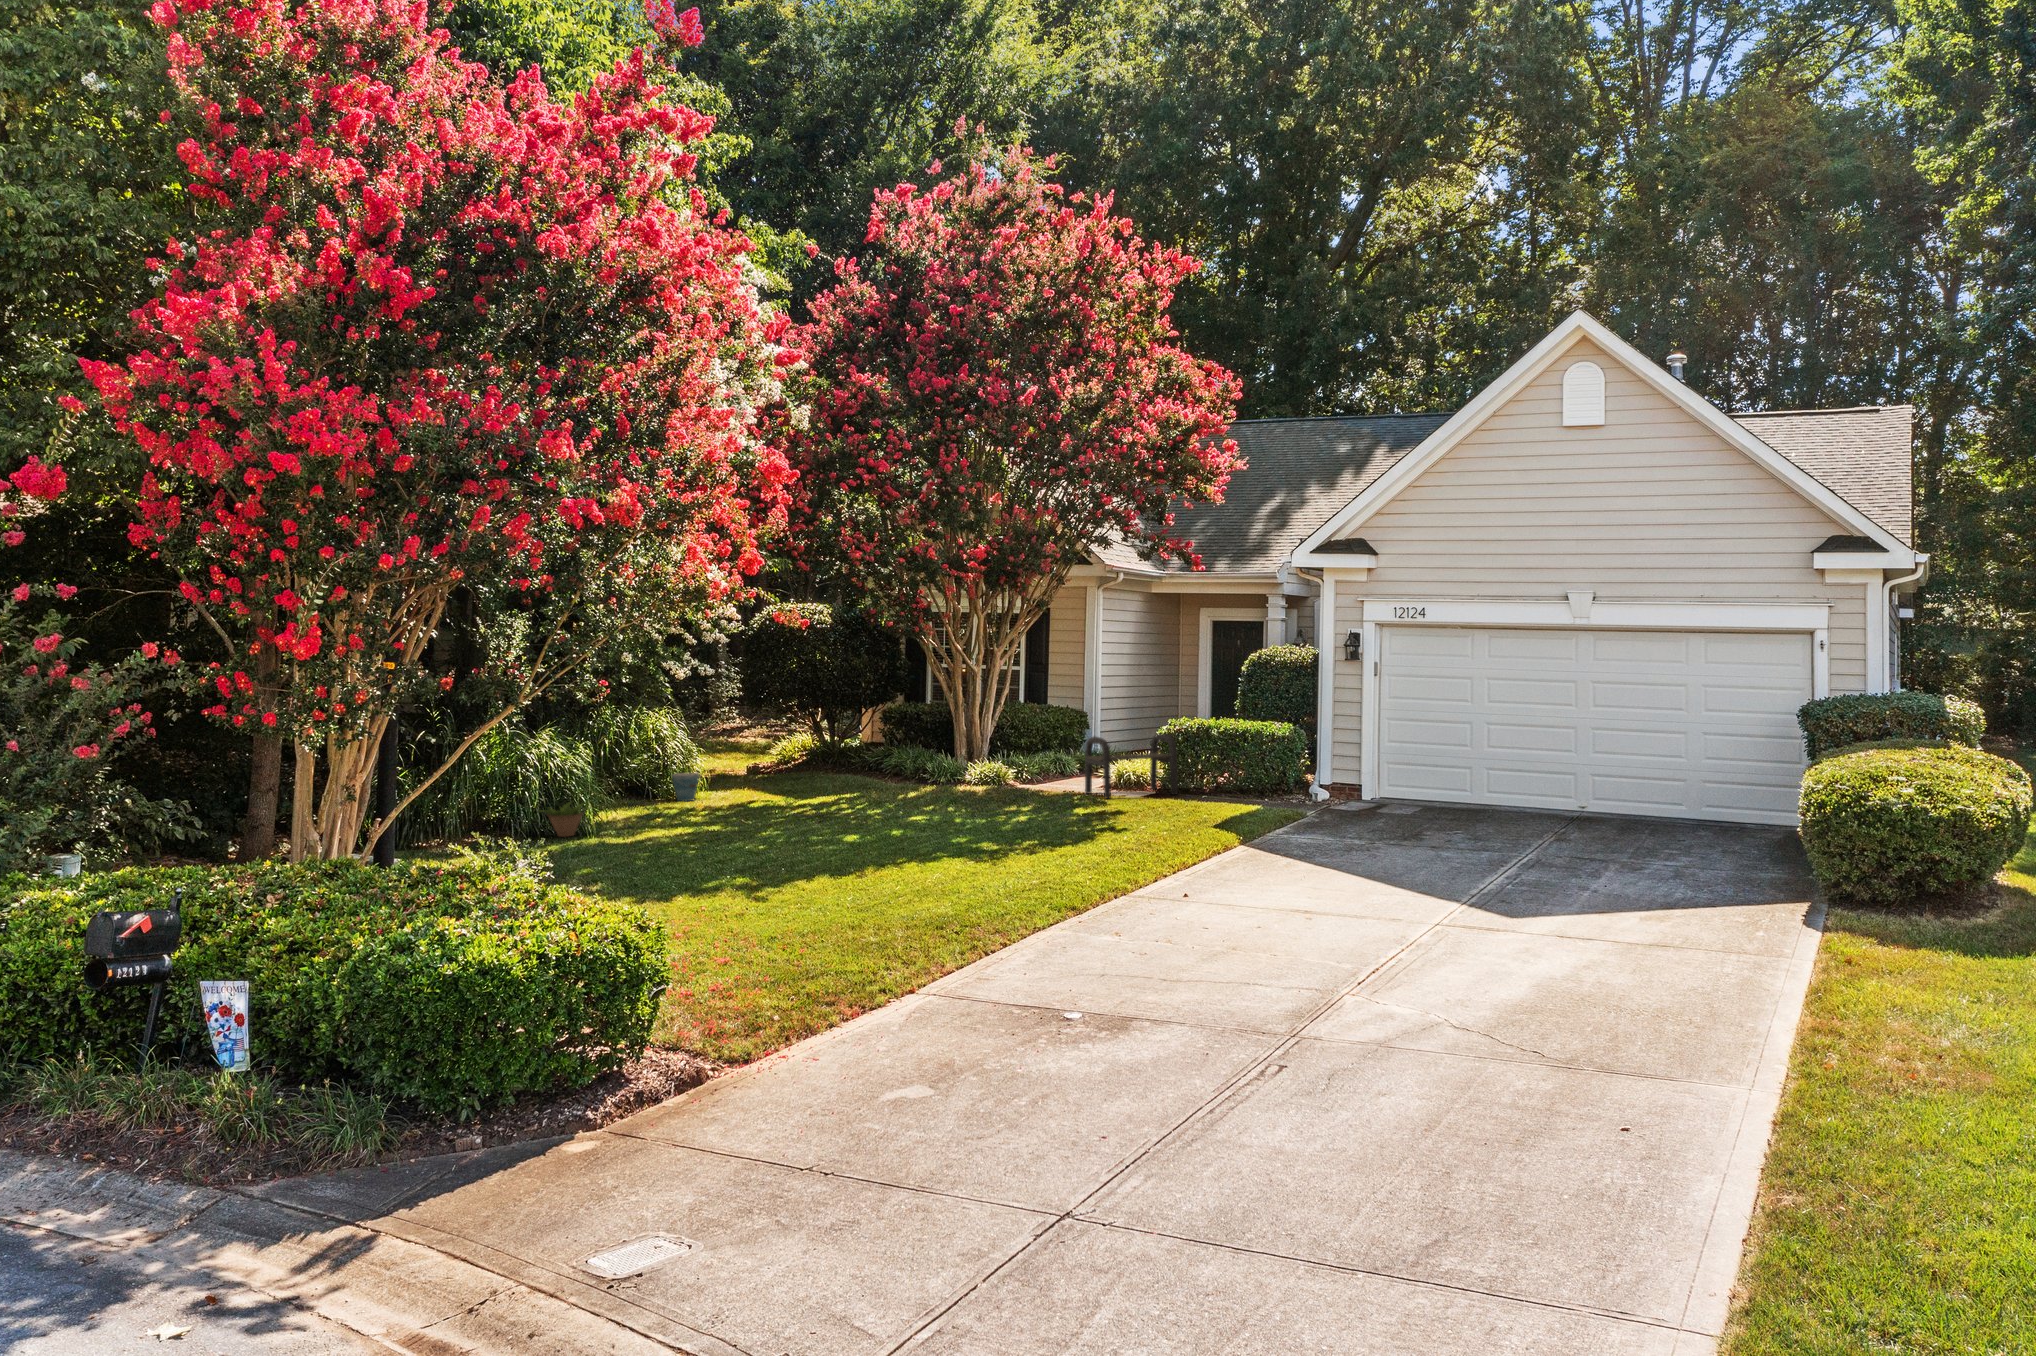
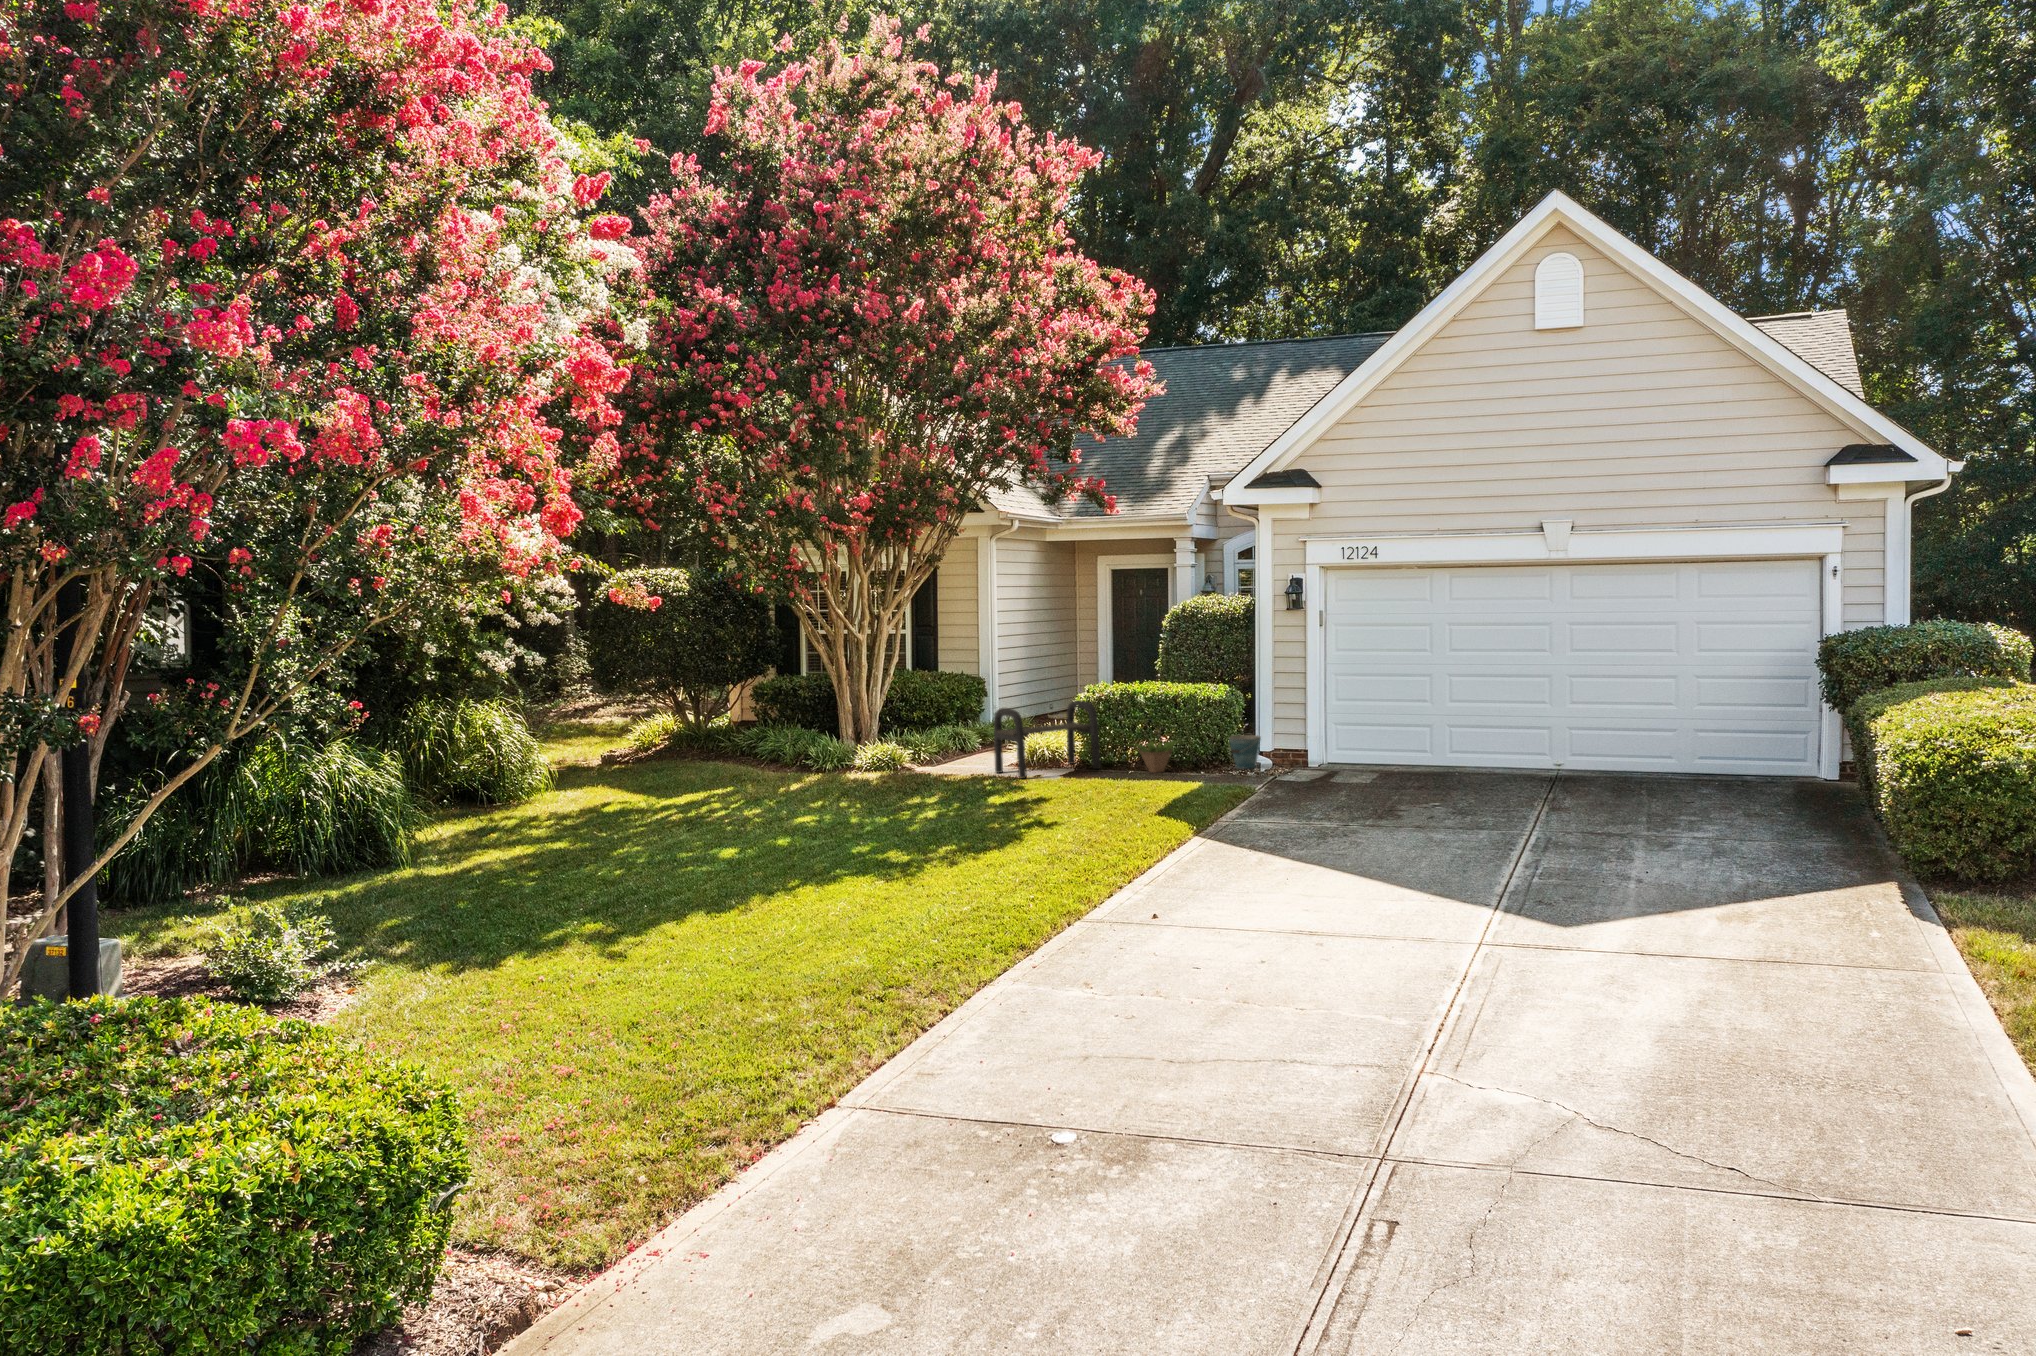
bucket: present [671,773,700,801] -> present [1229,735,1261,769]
decorative plant: present [542,802,589,837] -> present [1135,740,1177,773]

